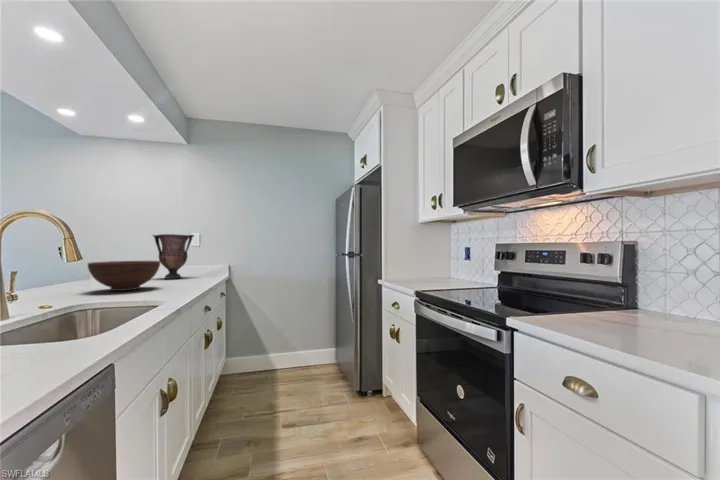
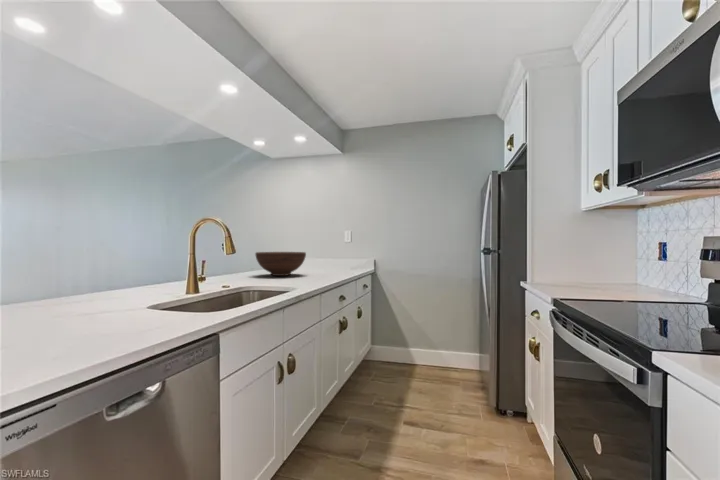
vase: present [153,234,194,279] -> none [312,230,344,268]

